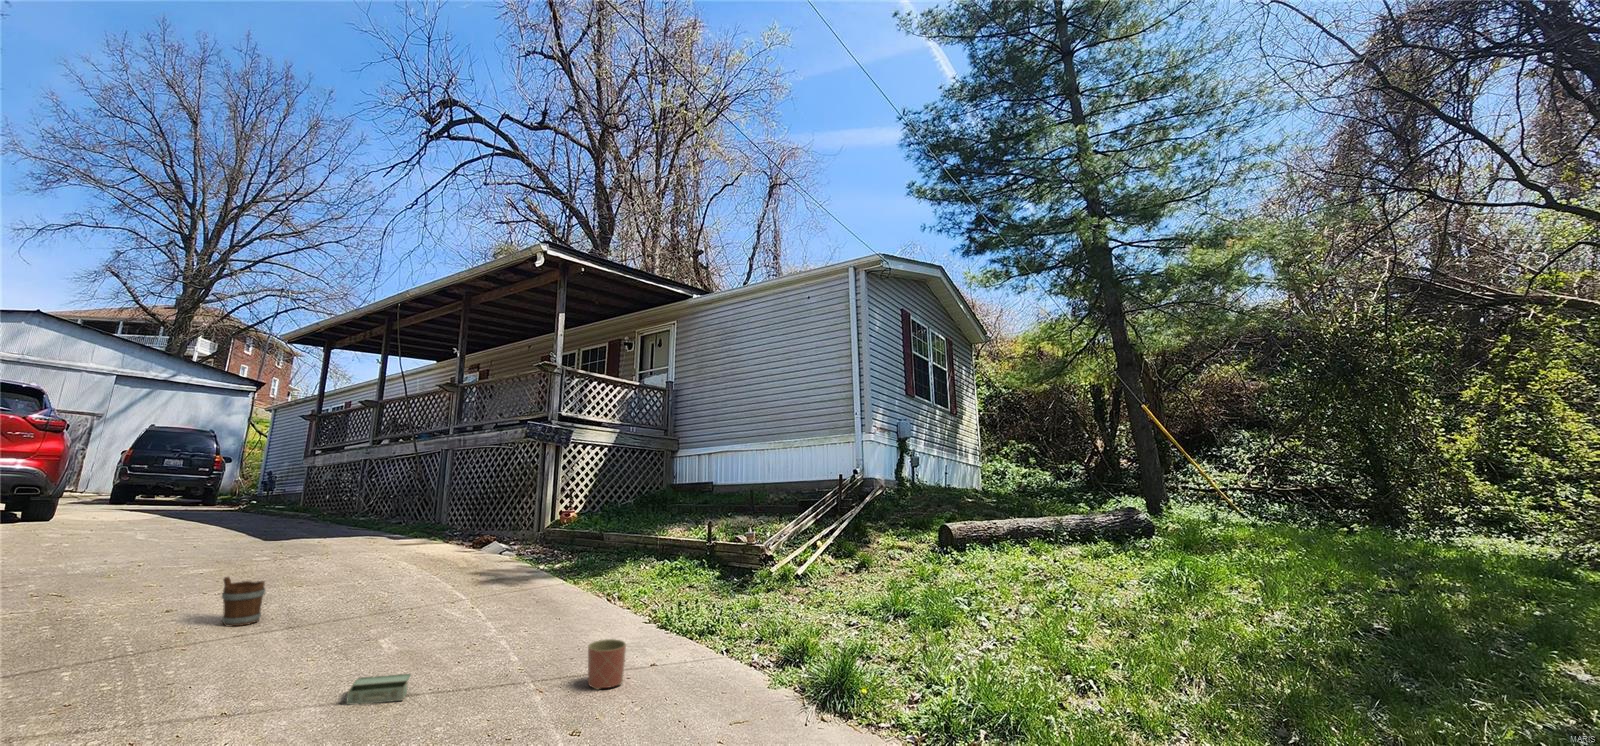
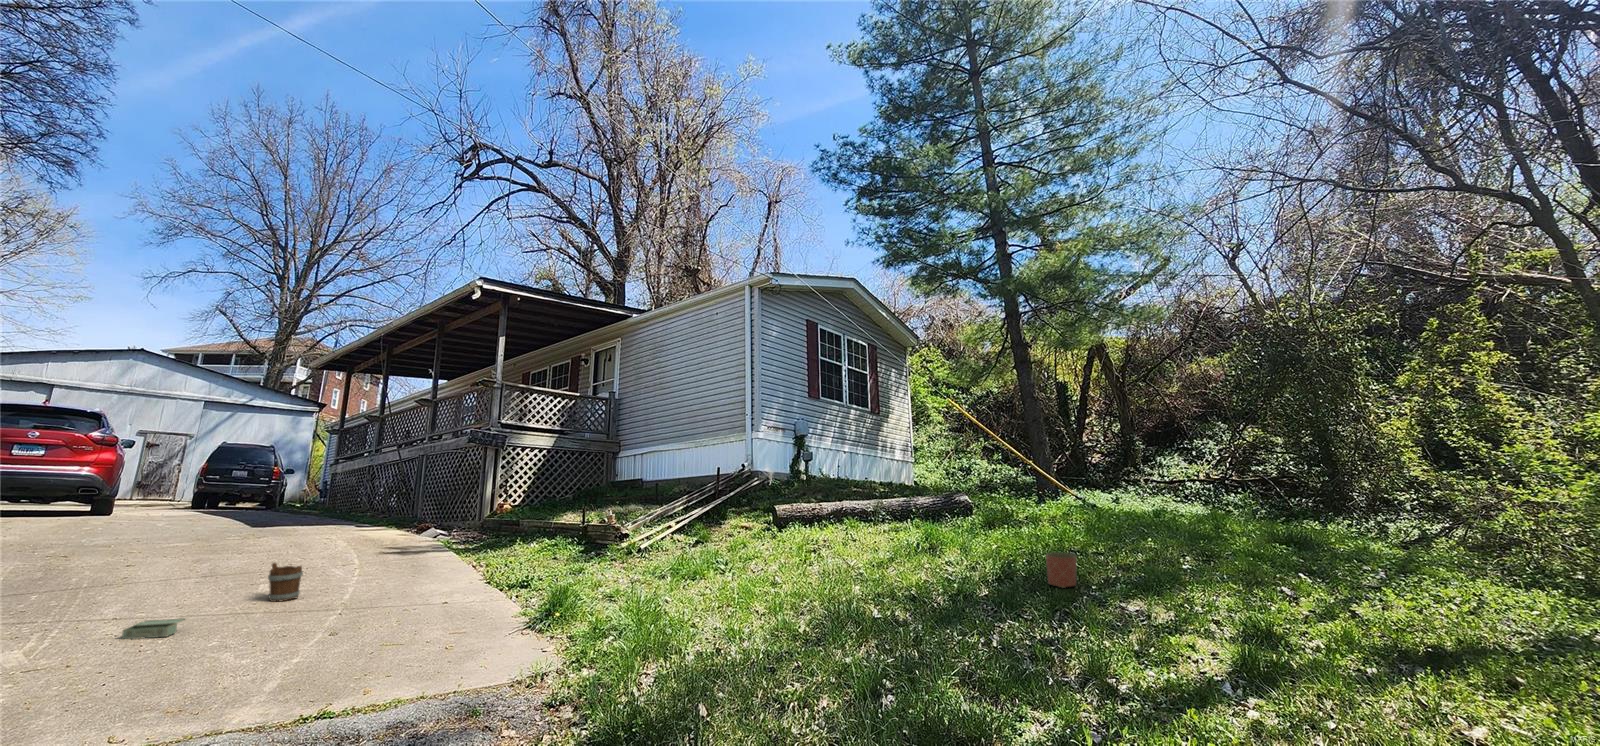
bucket: present [222,577,265,626] -> present [268,563,303,602]
planter: present [588,639,626,690] -> present [1046,552,1077,588]

